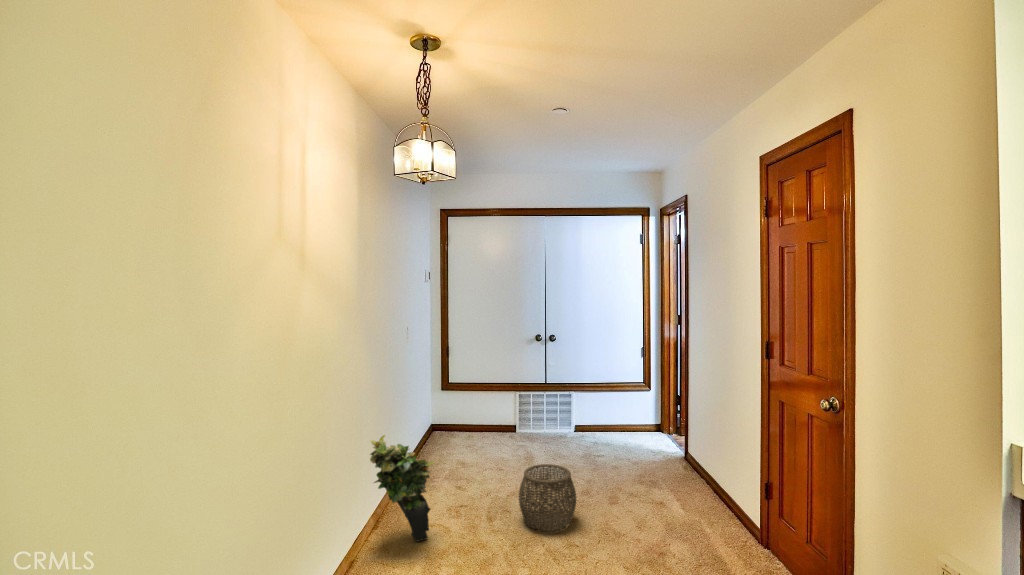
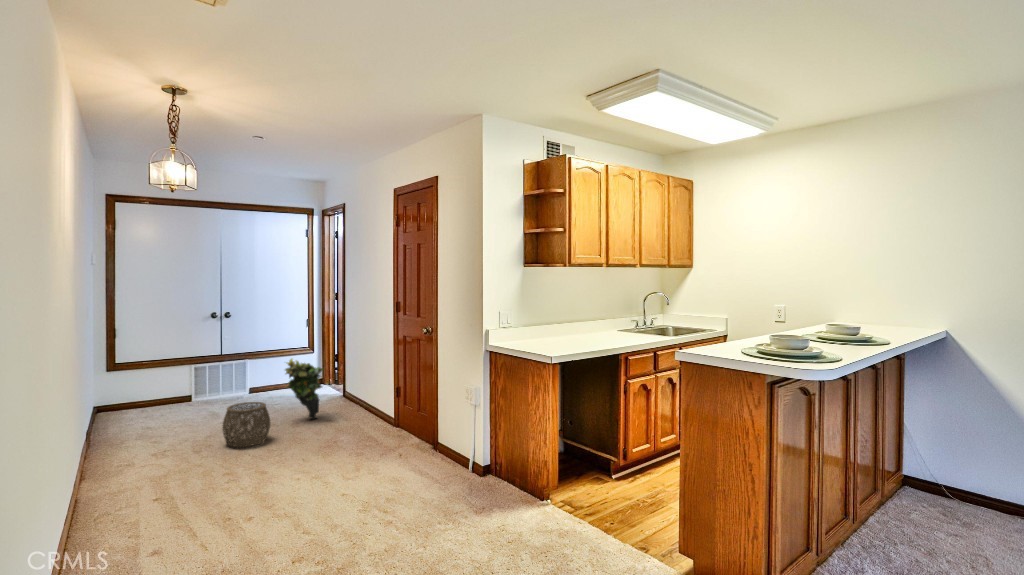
potted plant: present [370,435,435,542] -> present [285,359,324,419]

